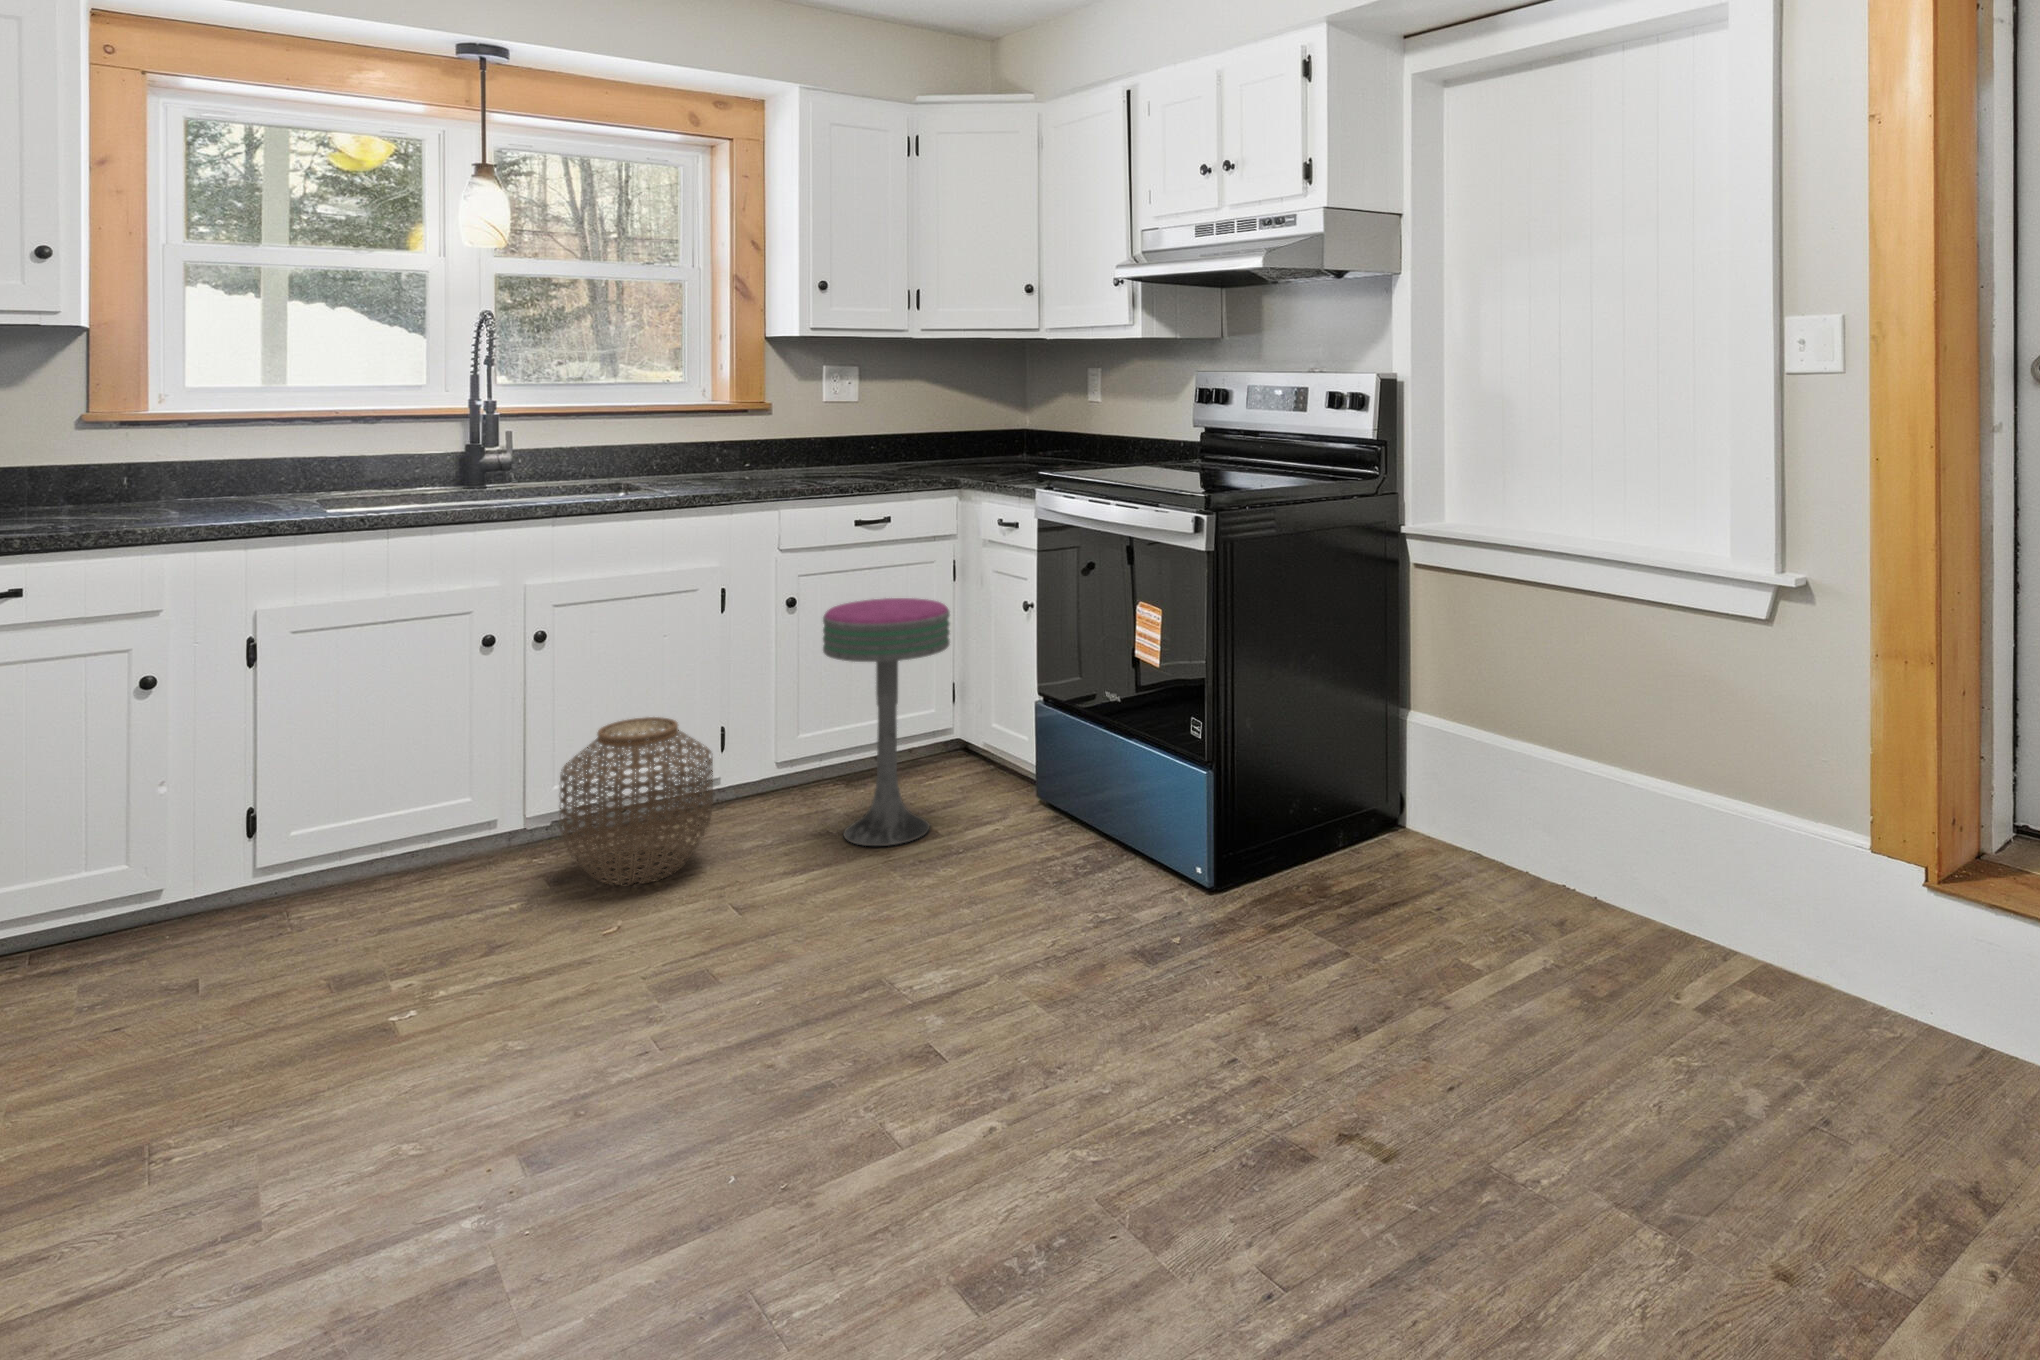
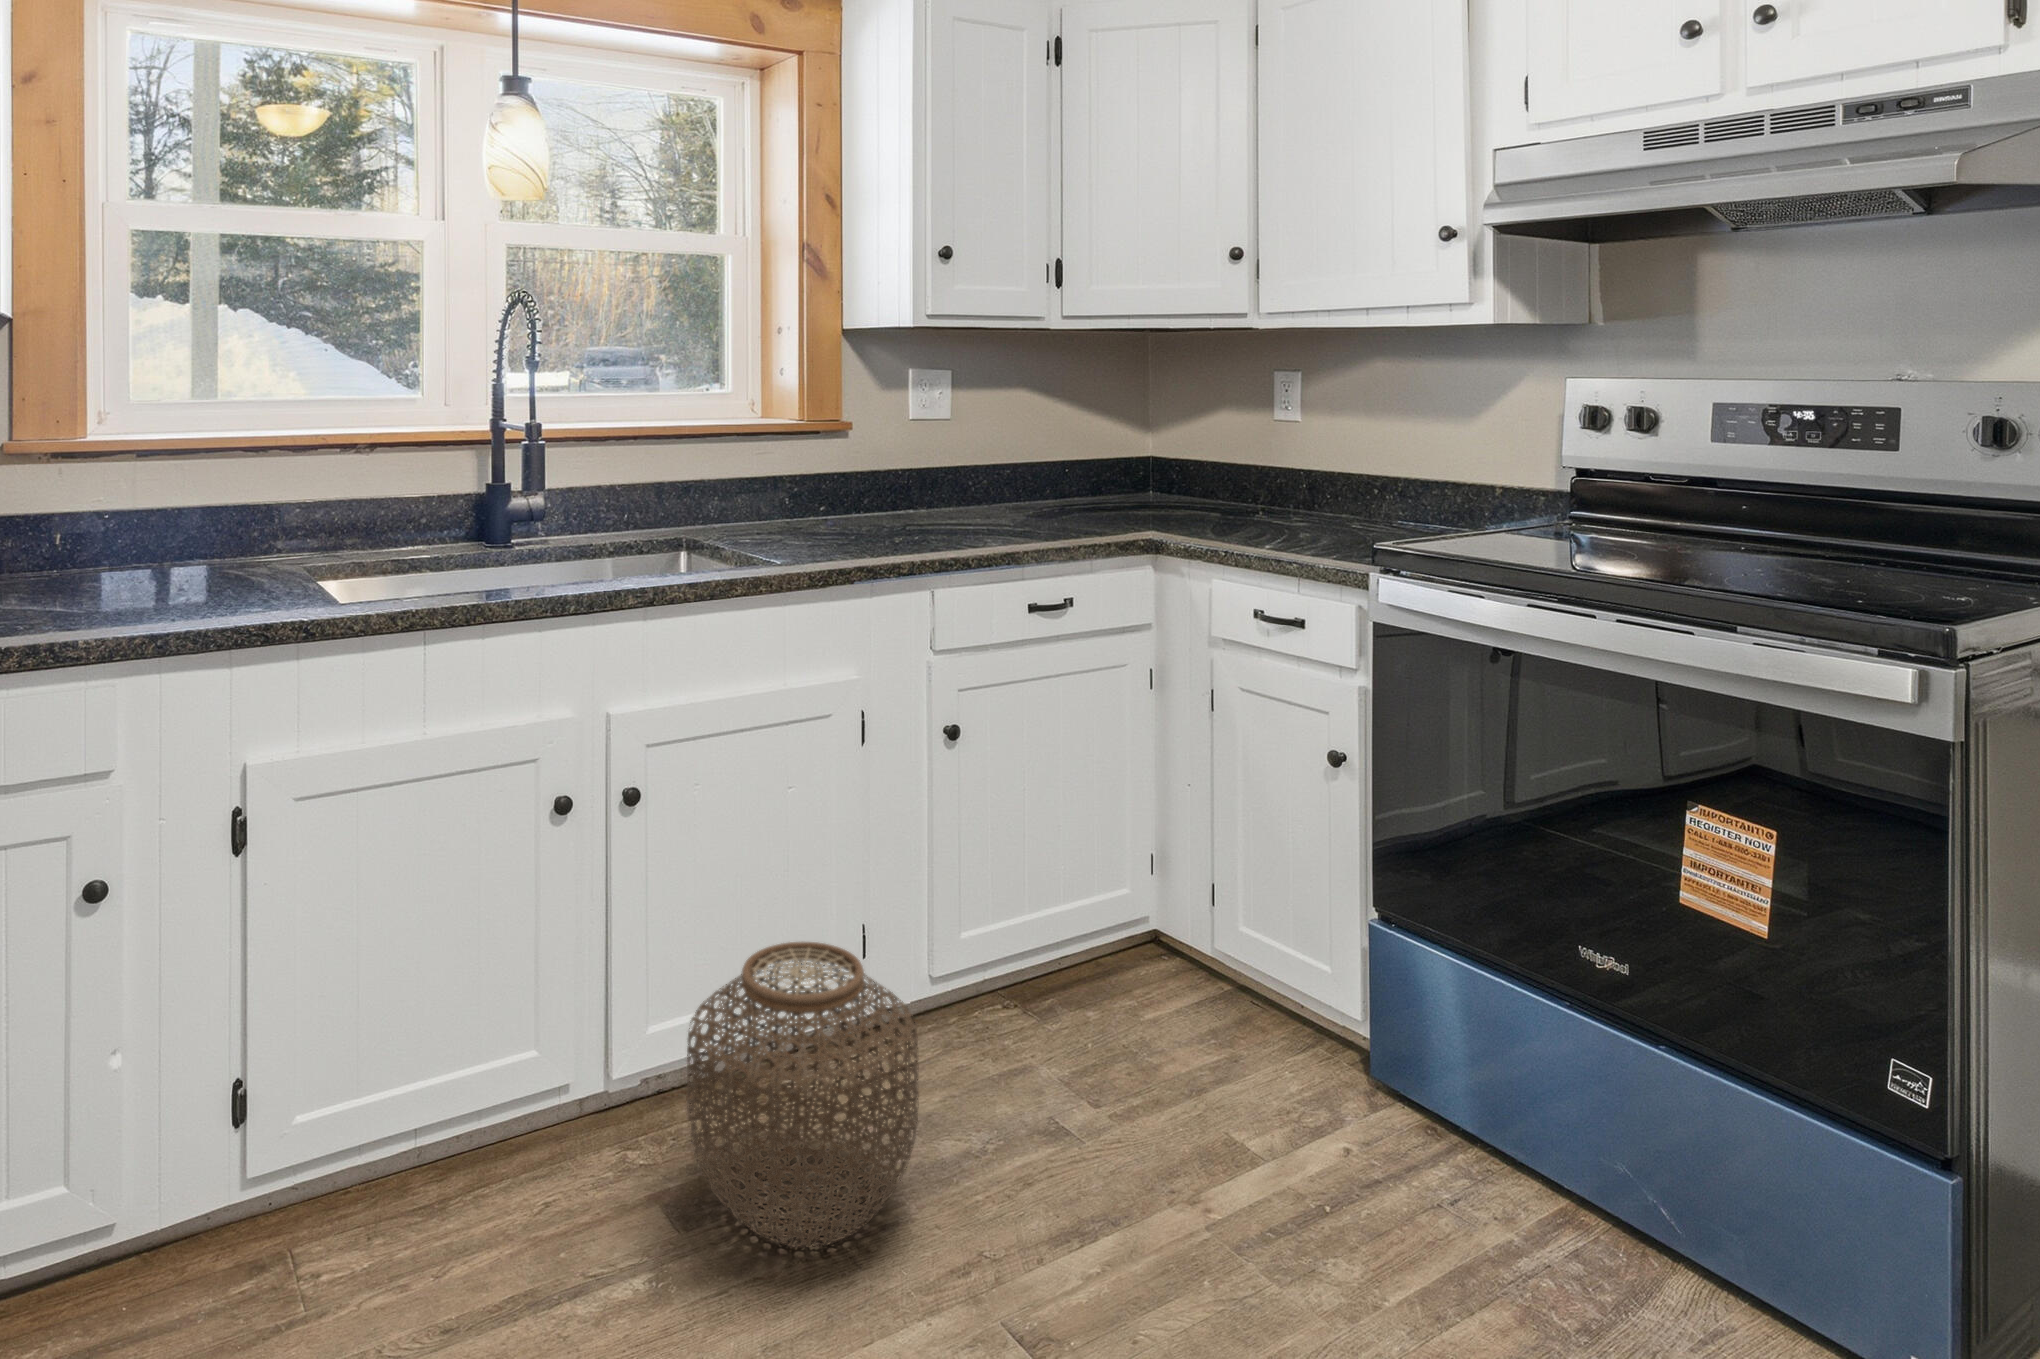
bar stool: present [823,598,950,846] -> none [1058,743,1268,1181]

